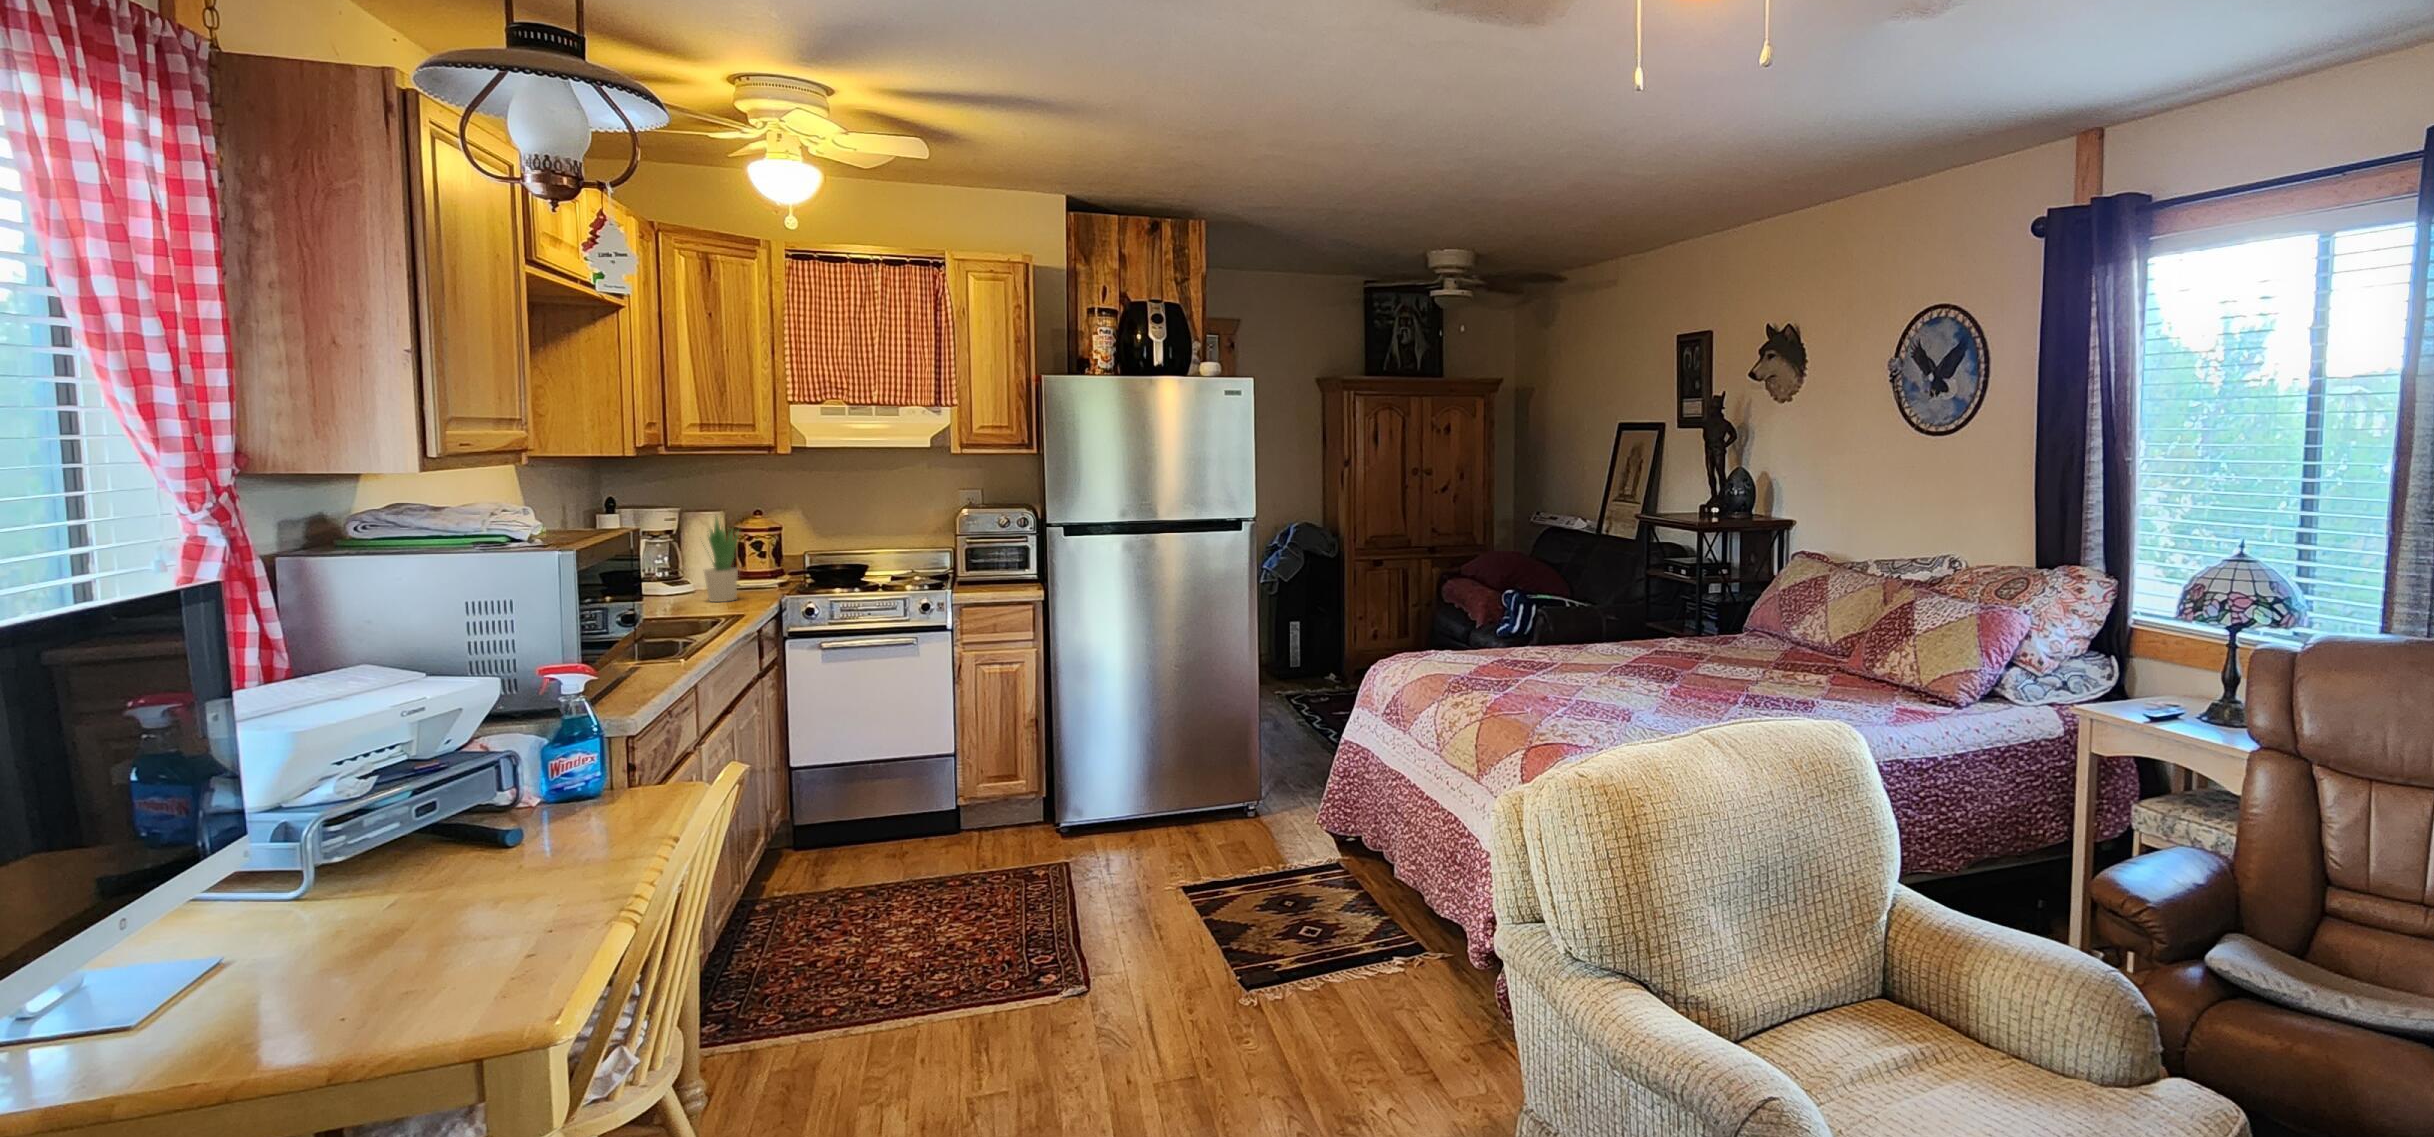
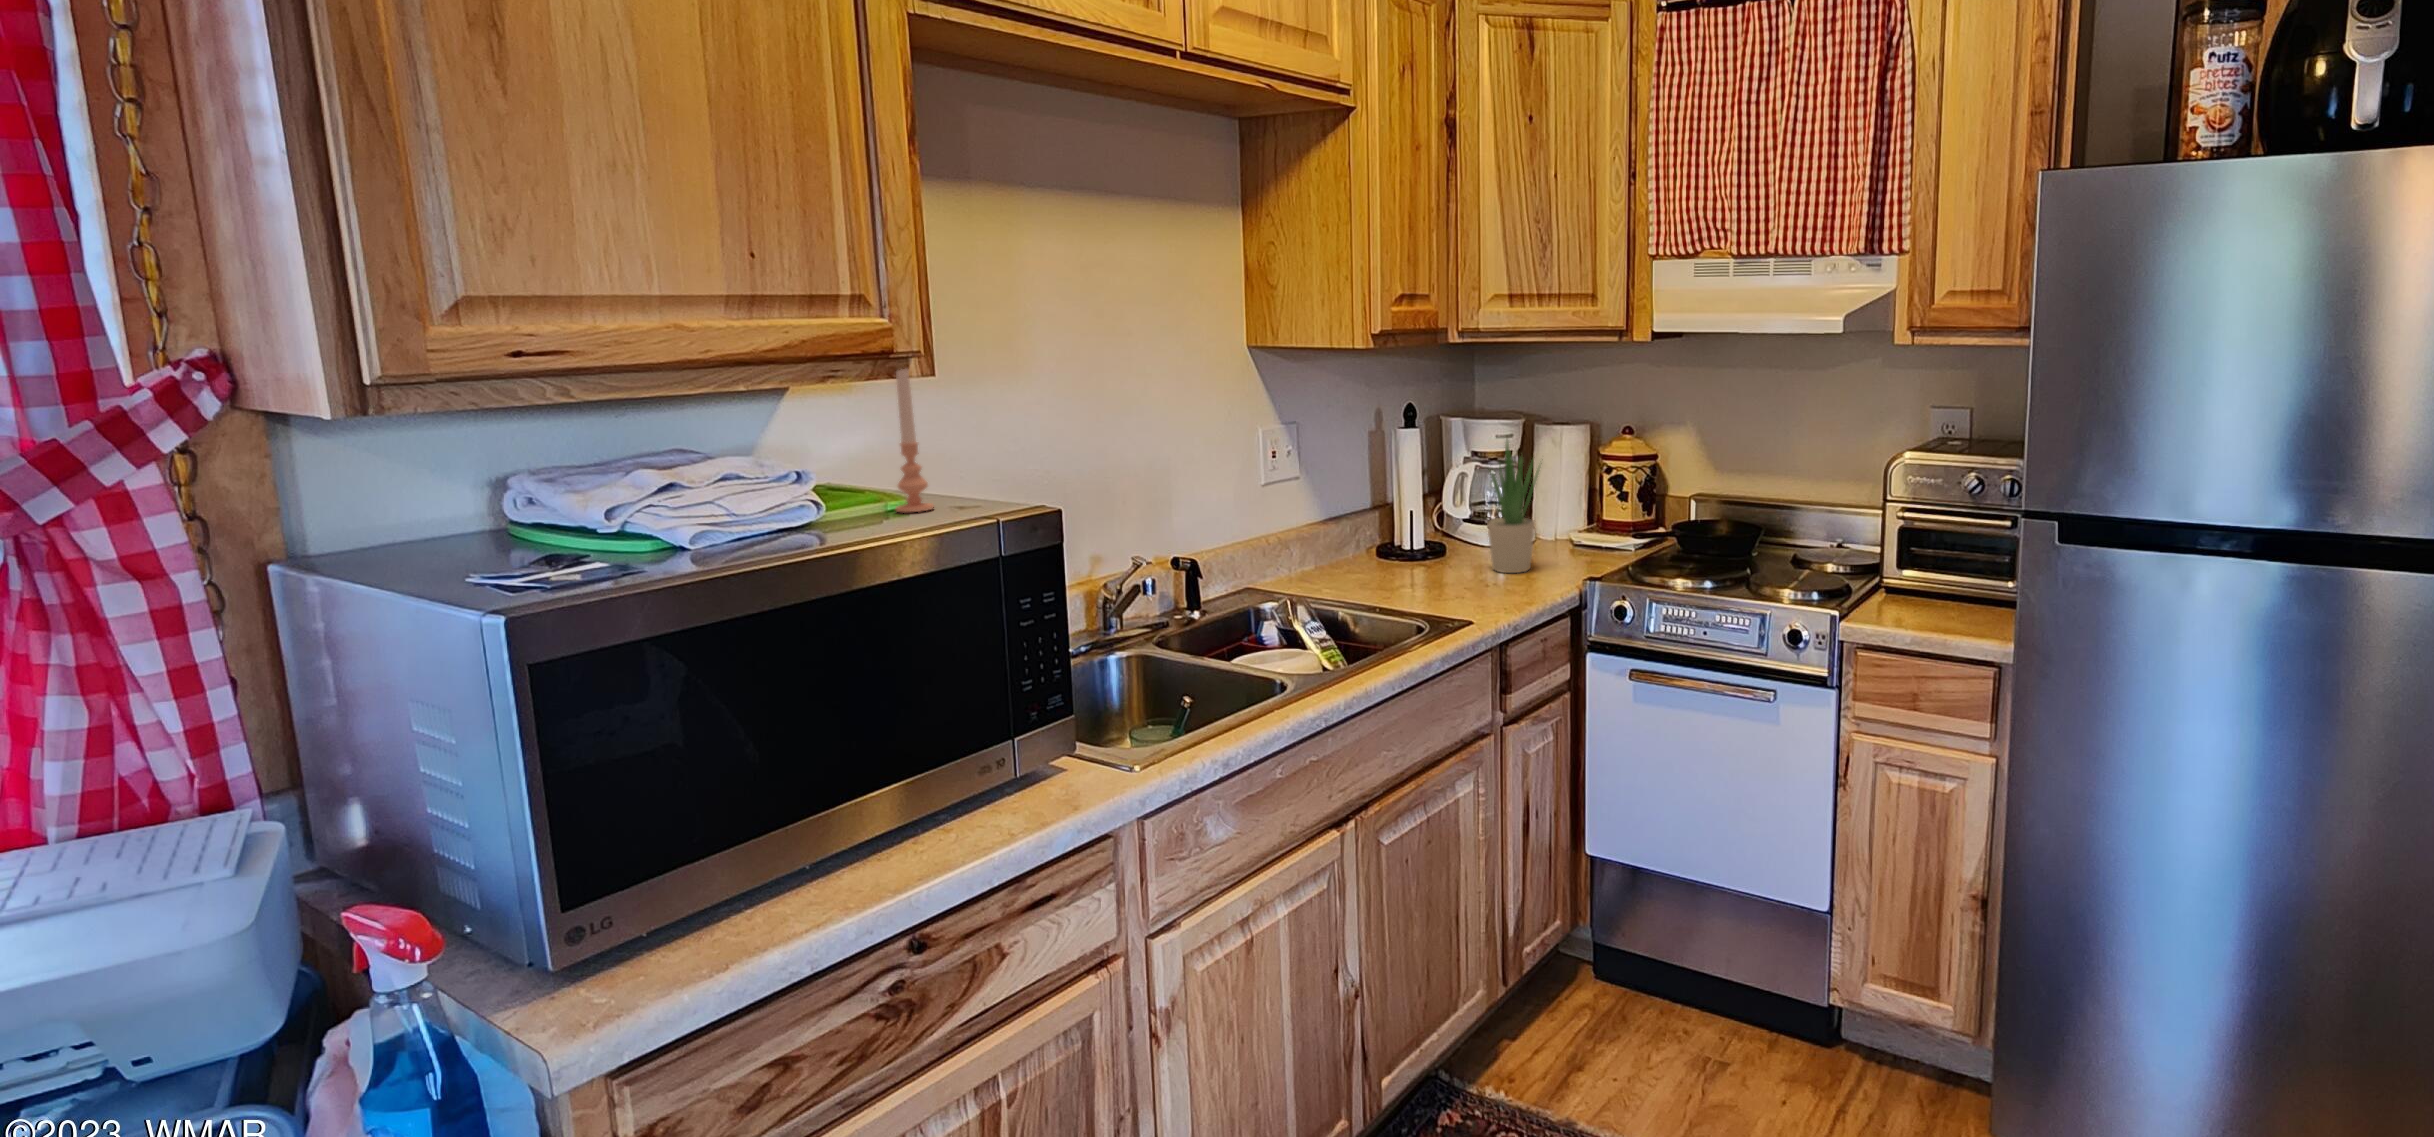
candle: none [559,469,582,545] -> present [896,369,934,512]

